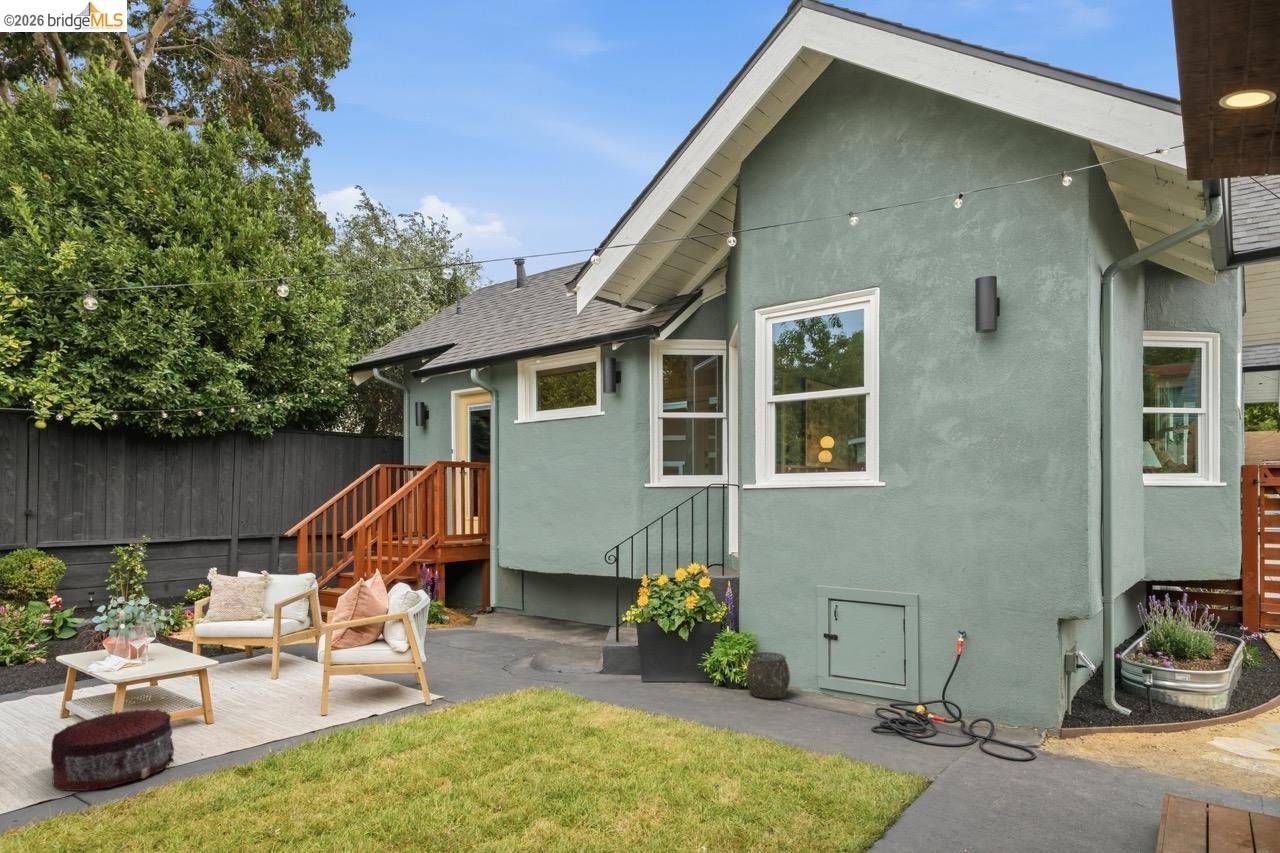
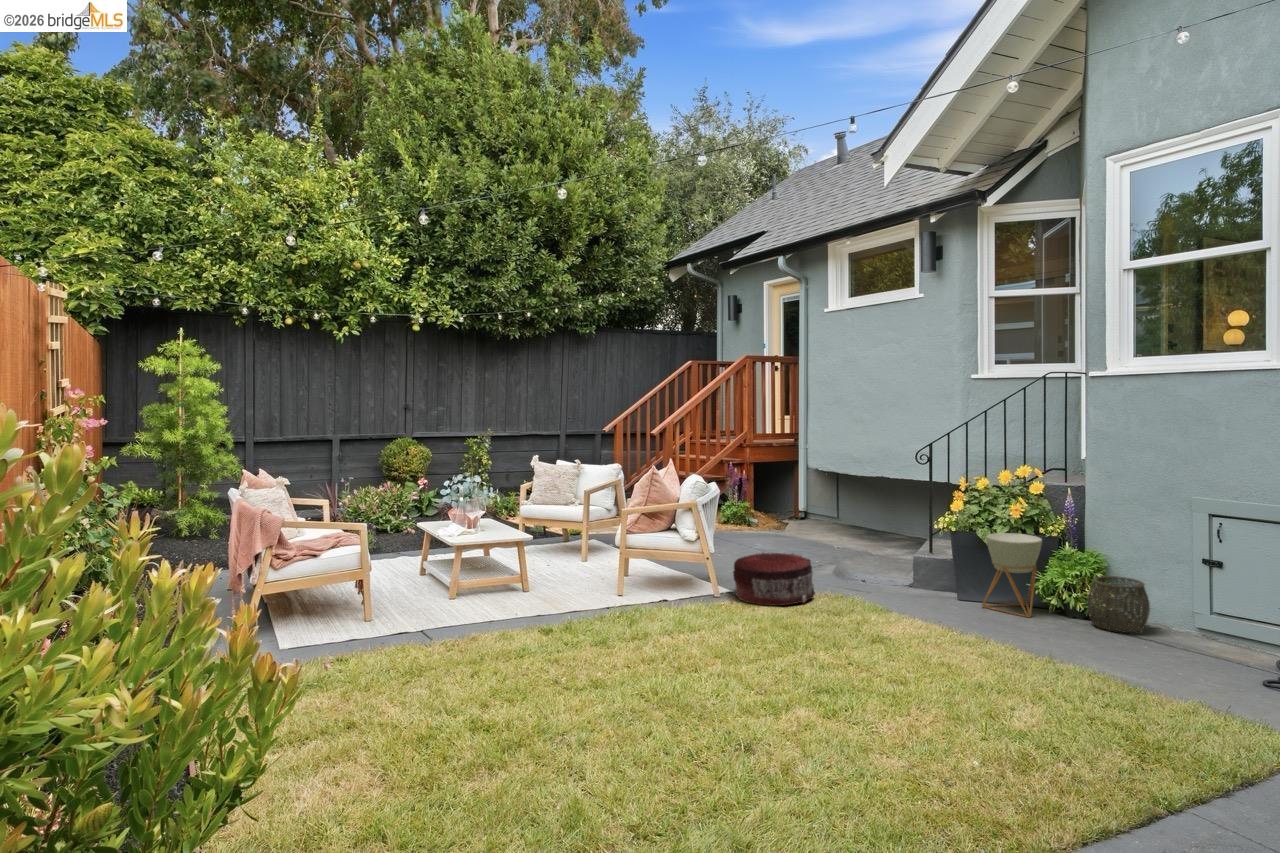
planter: none [665,621,711,694] -> present [982,533,1042,617]
pouf: present [51,709,174,791] -> present [733,553,815,606]

